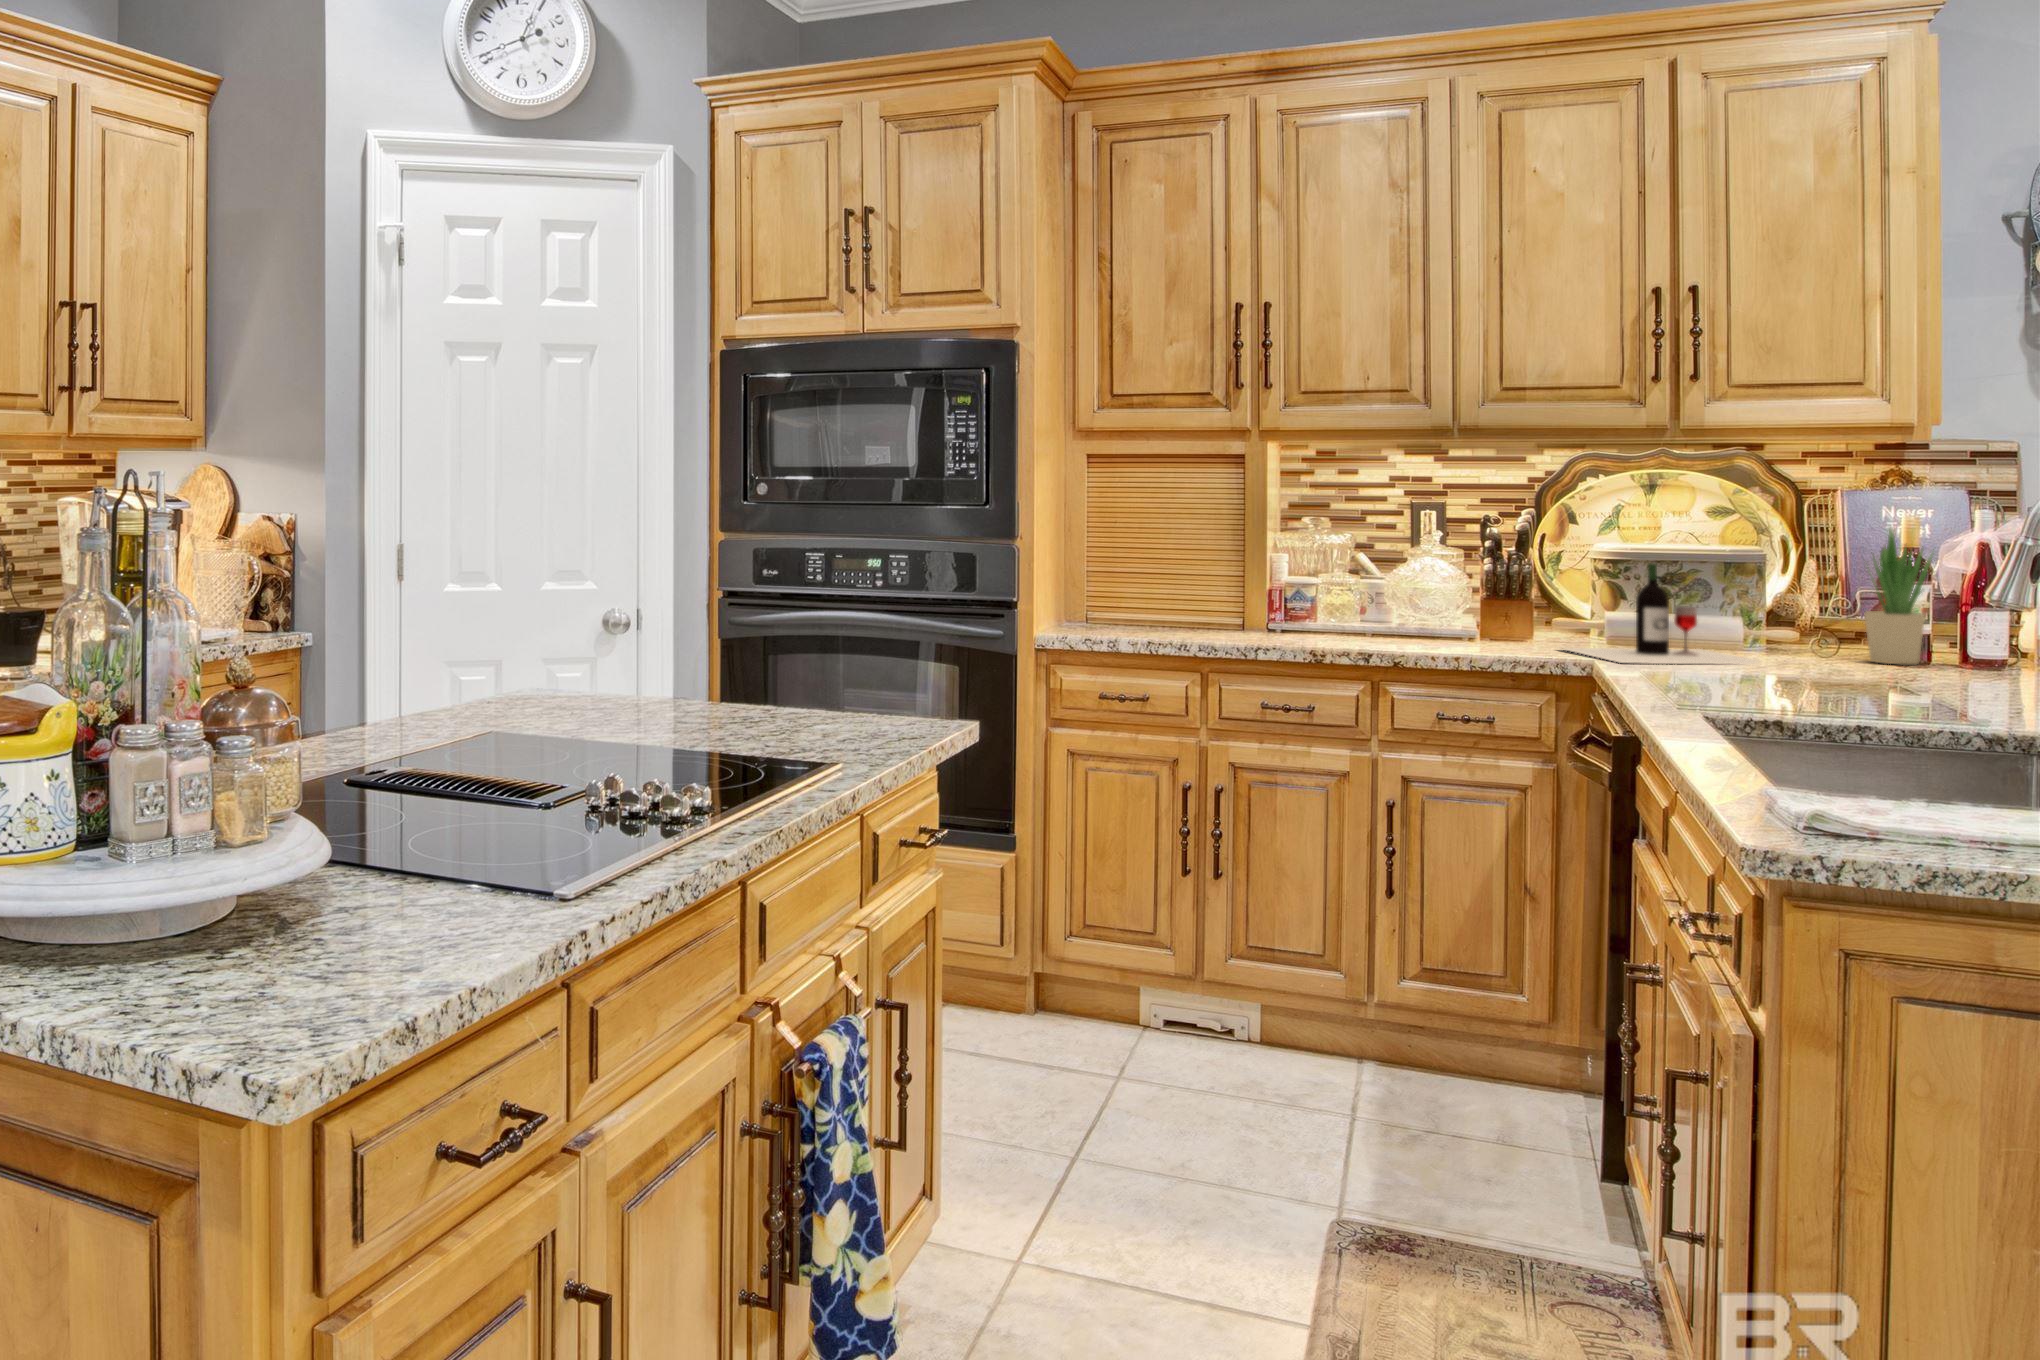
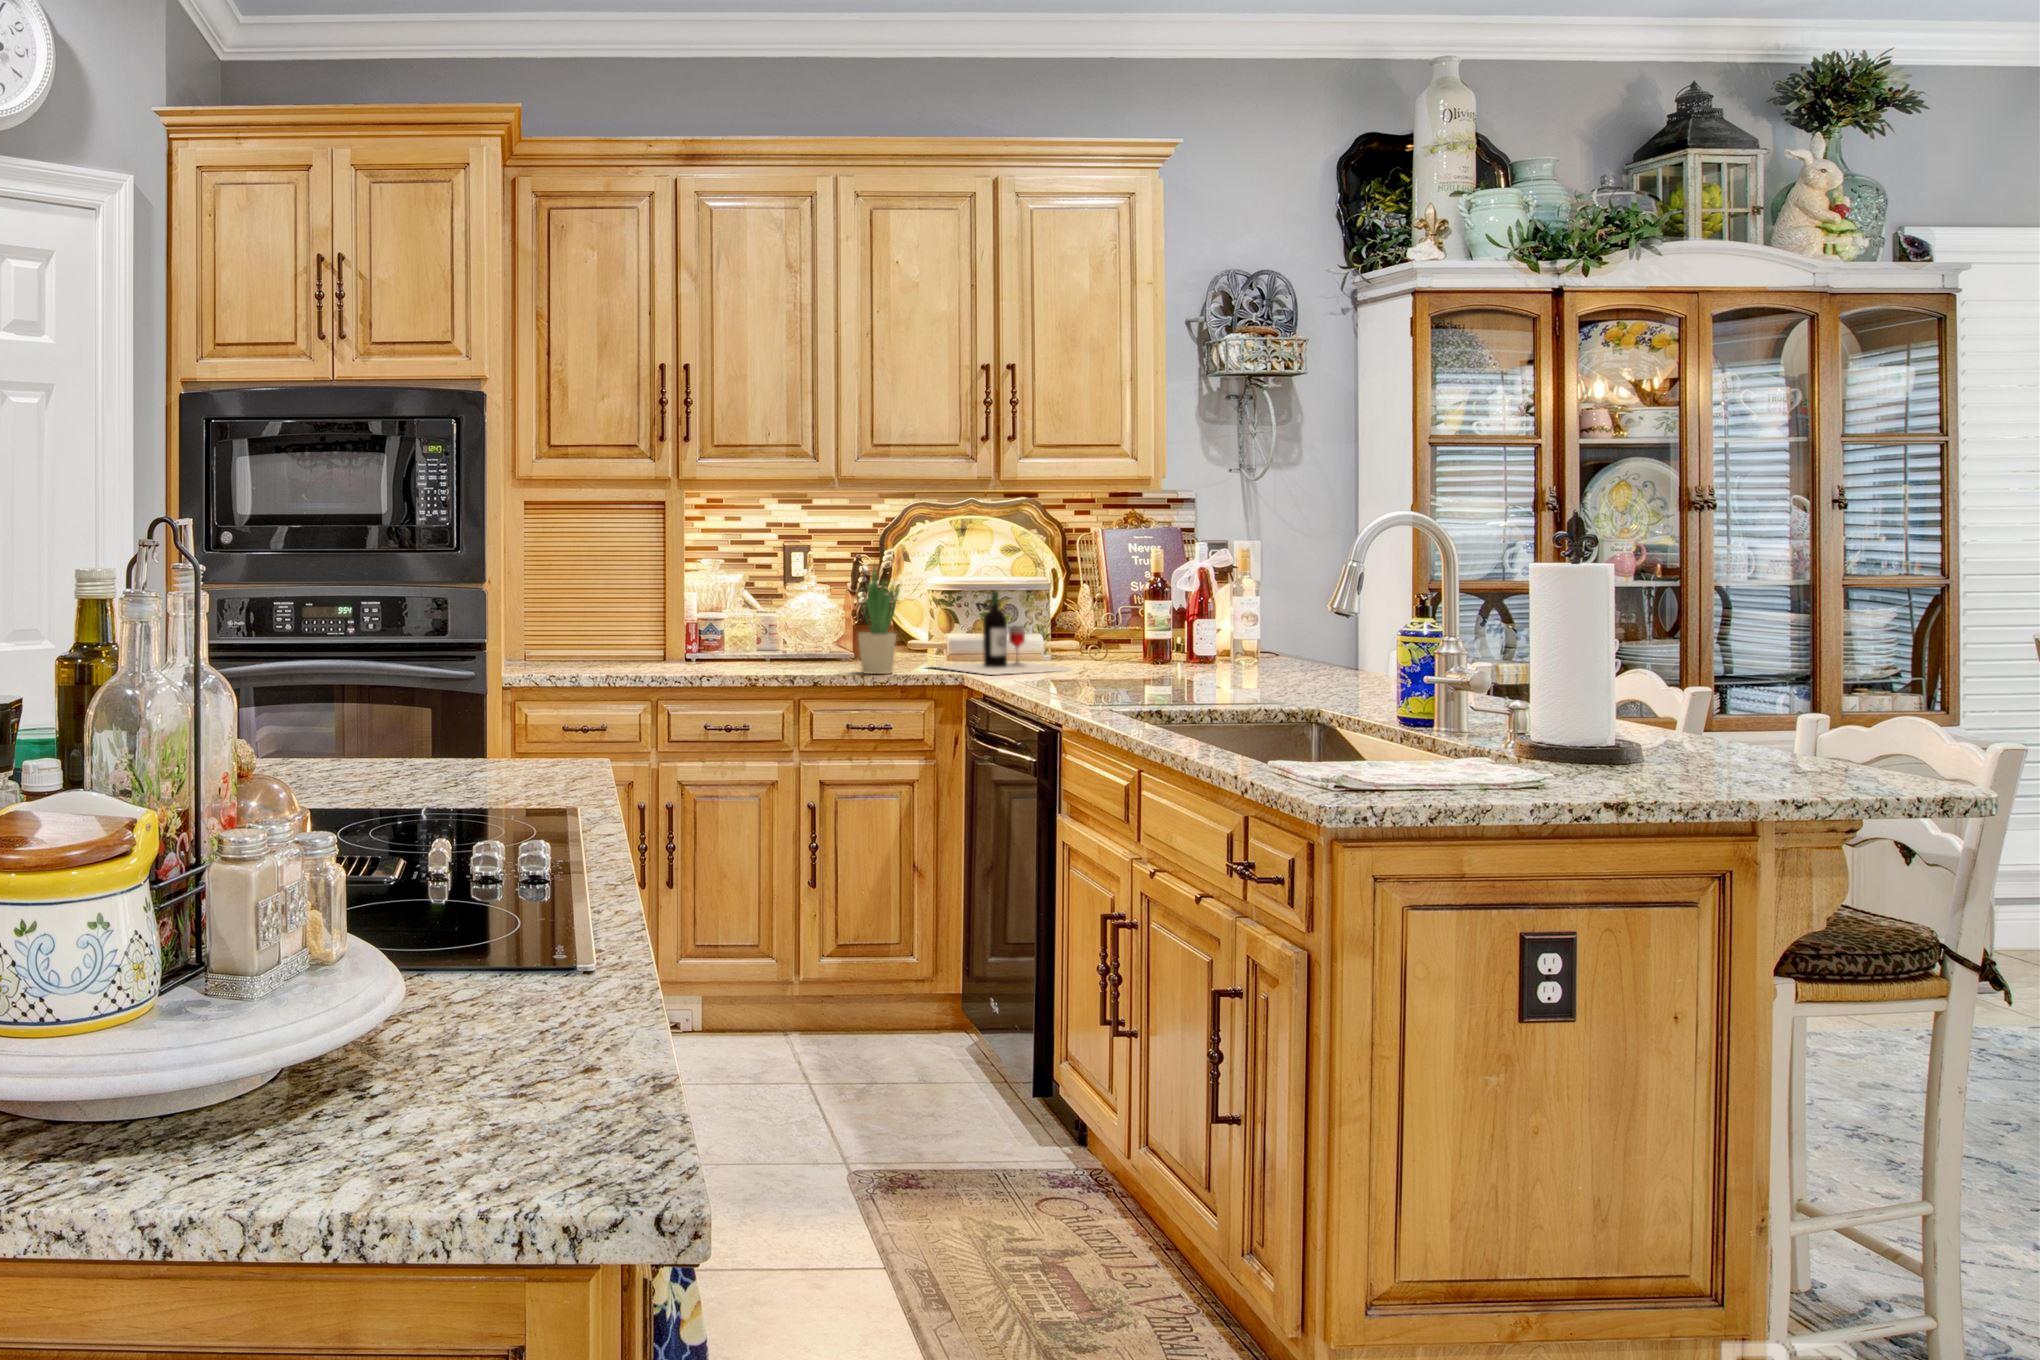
potted plant: present [1864,527,1934,665] -> present [858,567,901,674]

